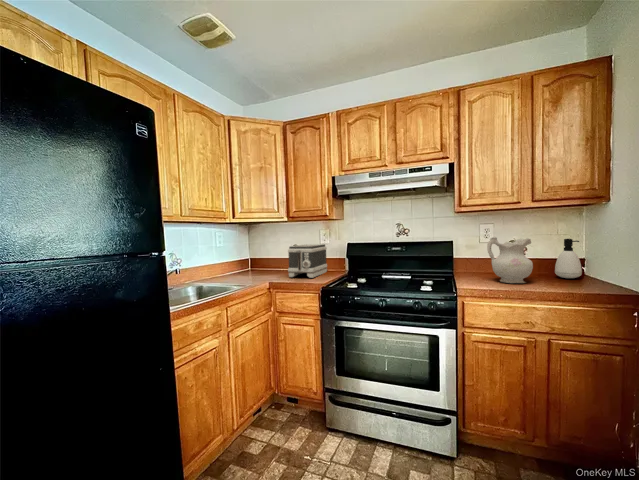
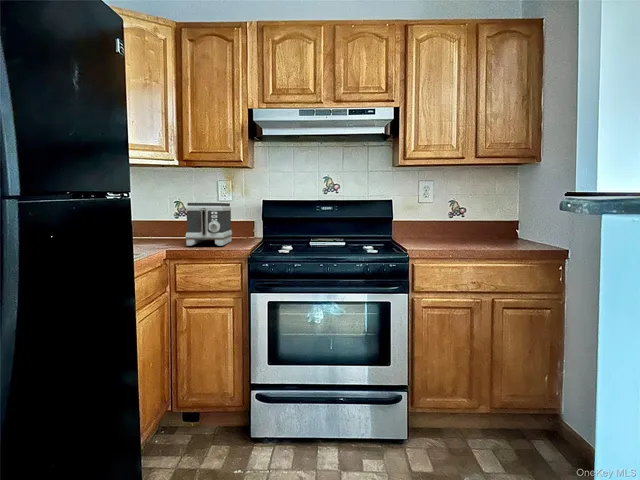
ceramic pitcher: present [487,237,533,283] -> none [432,195,475,245]
soap dispenser: present [555,239,582,278] -> none [491,200,514,241]

